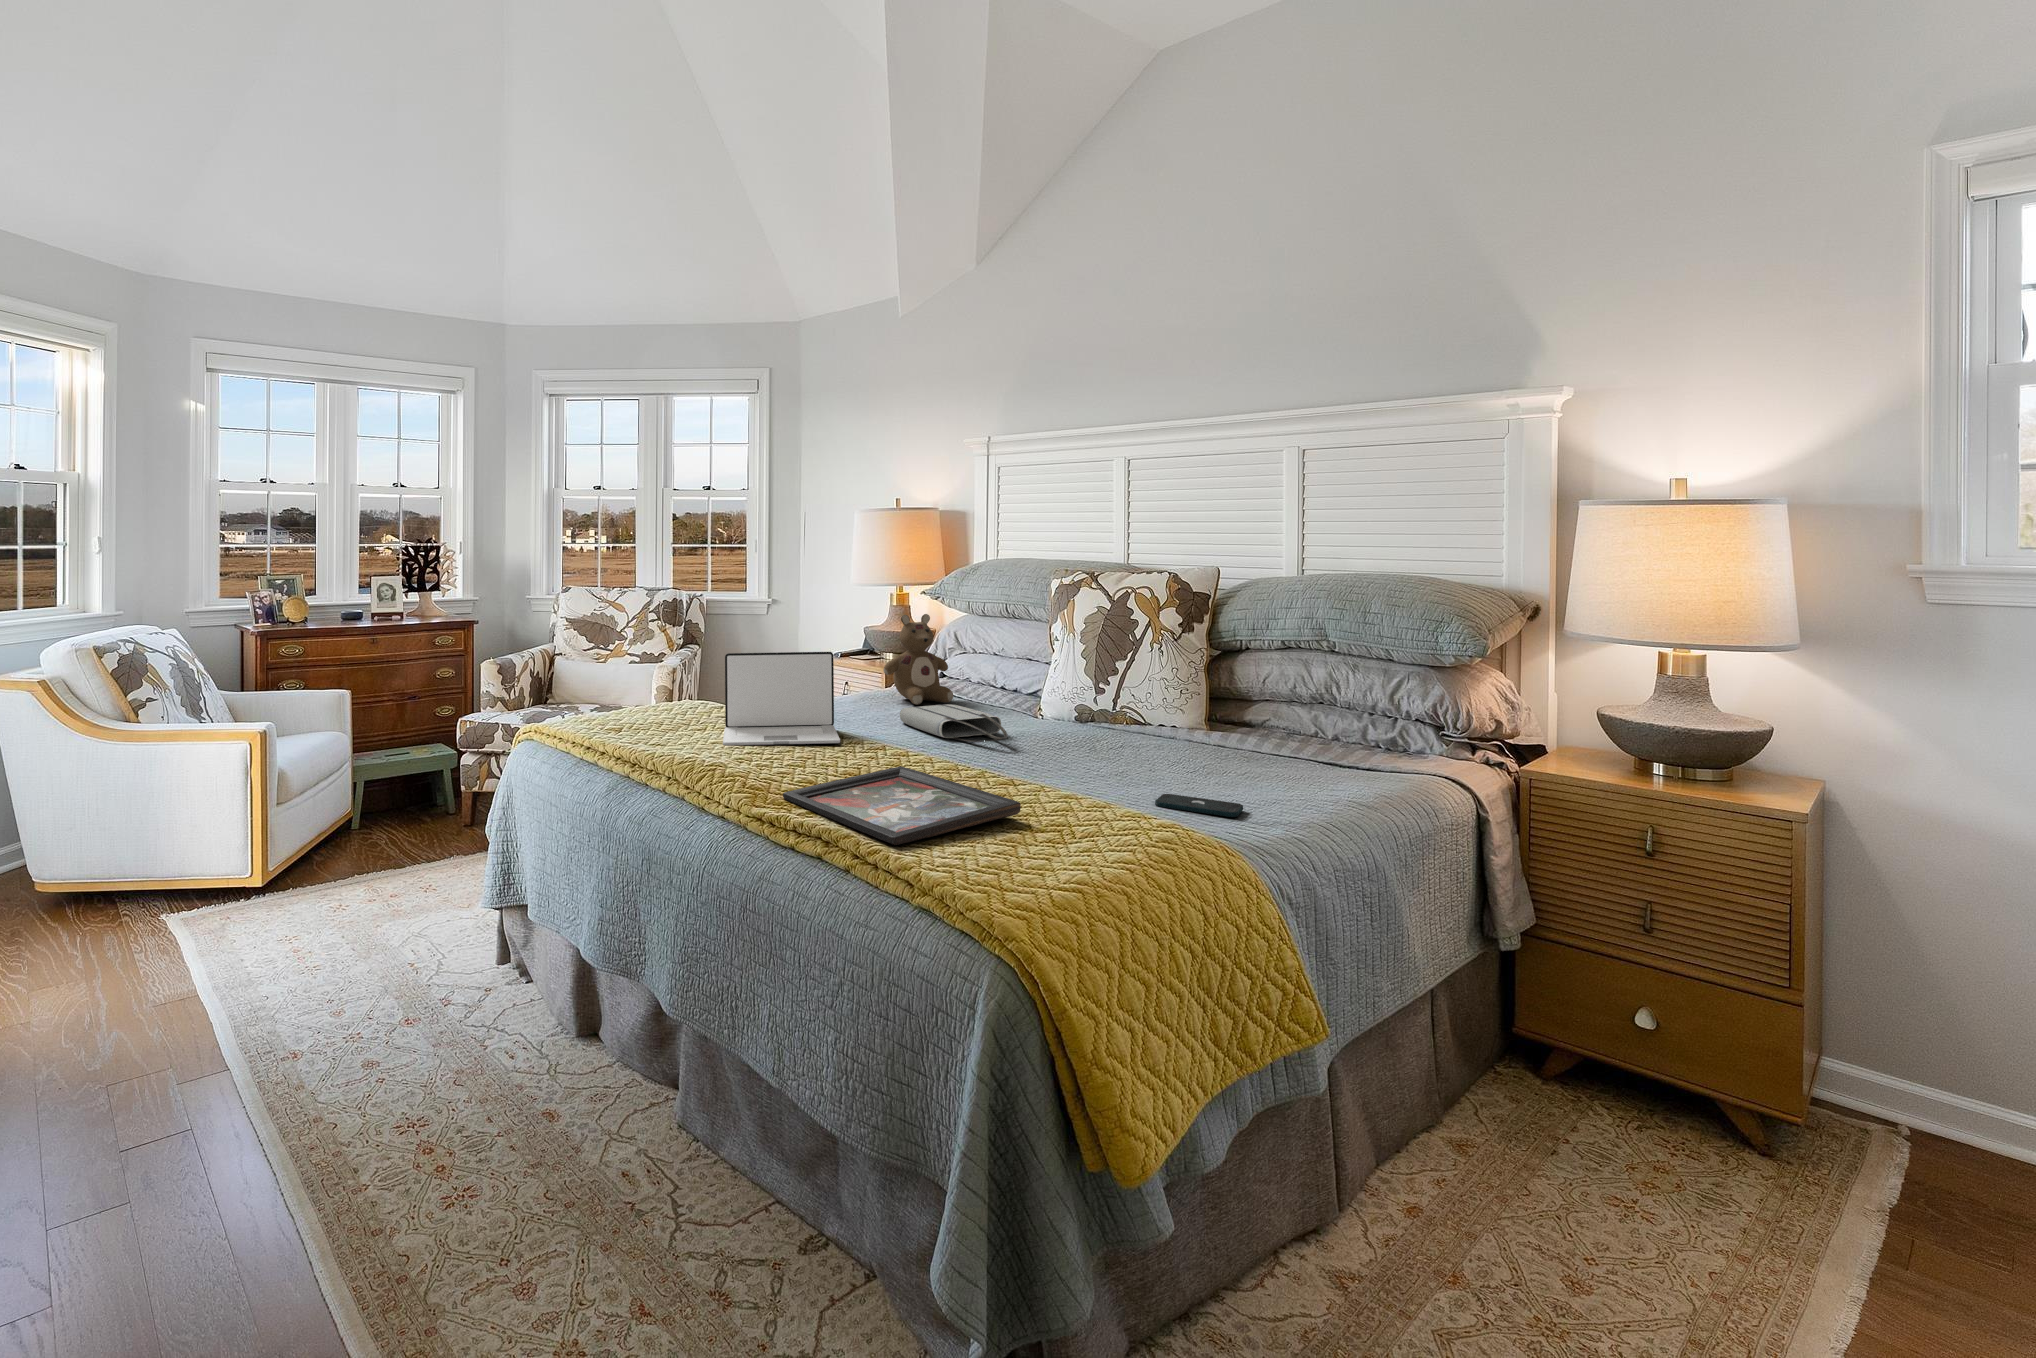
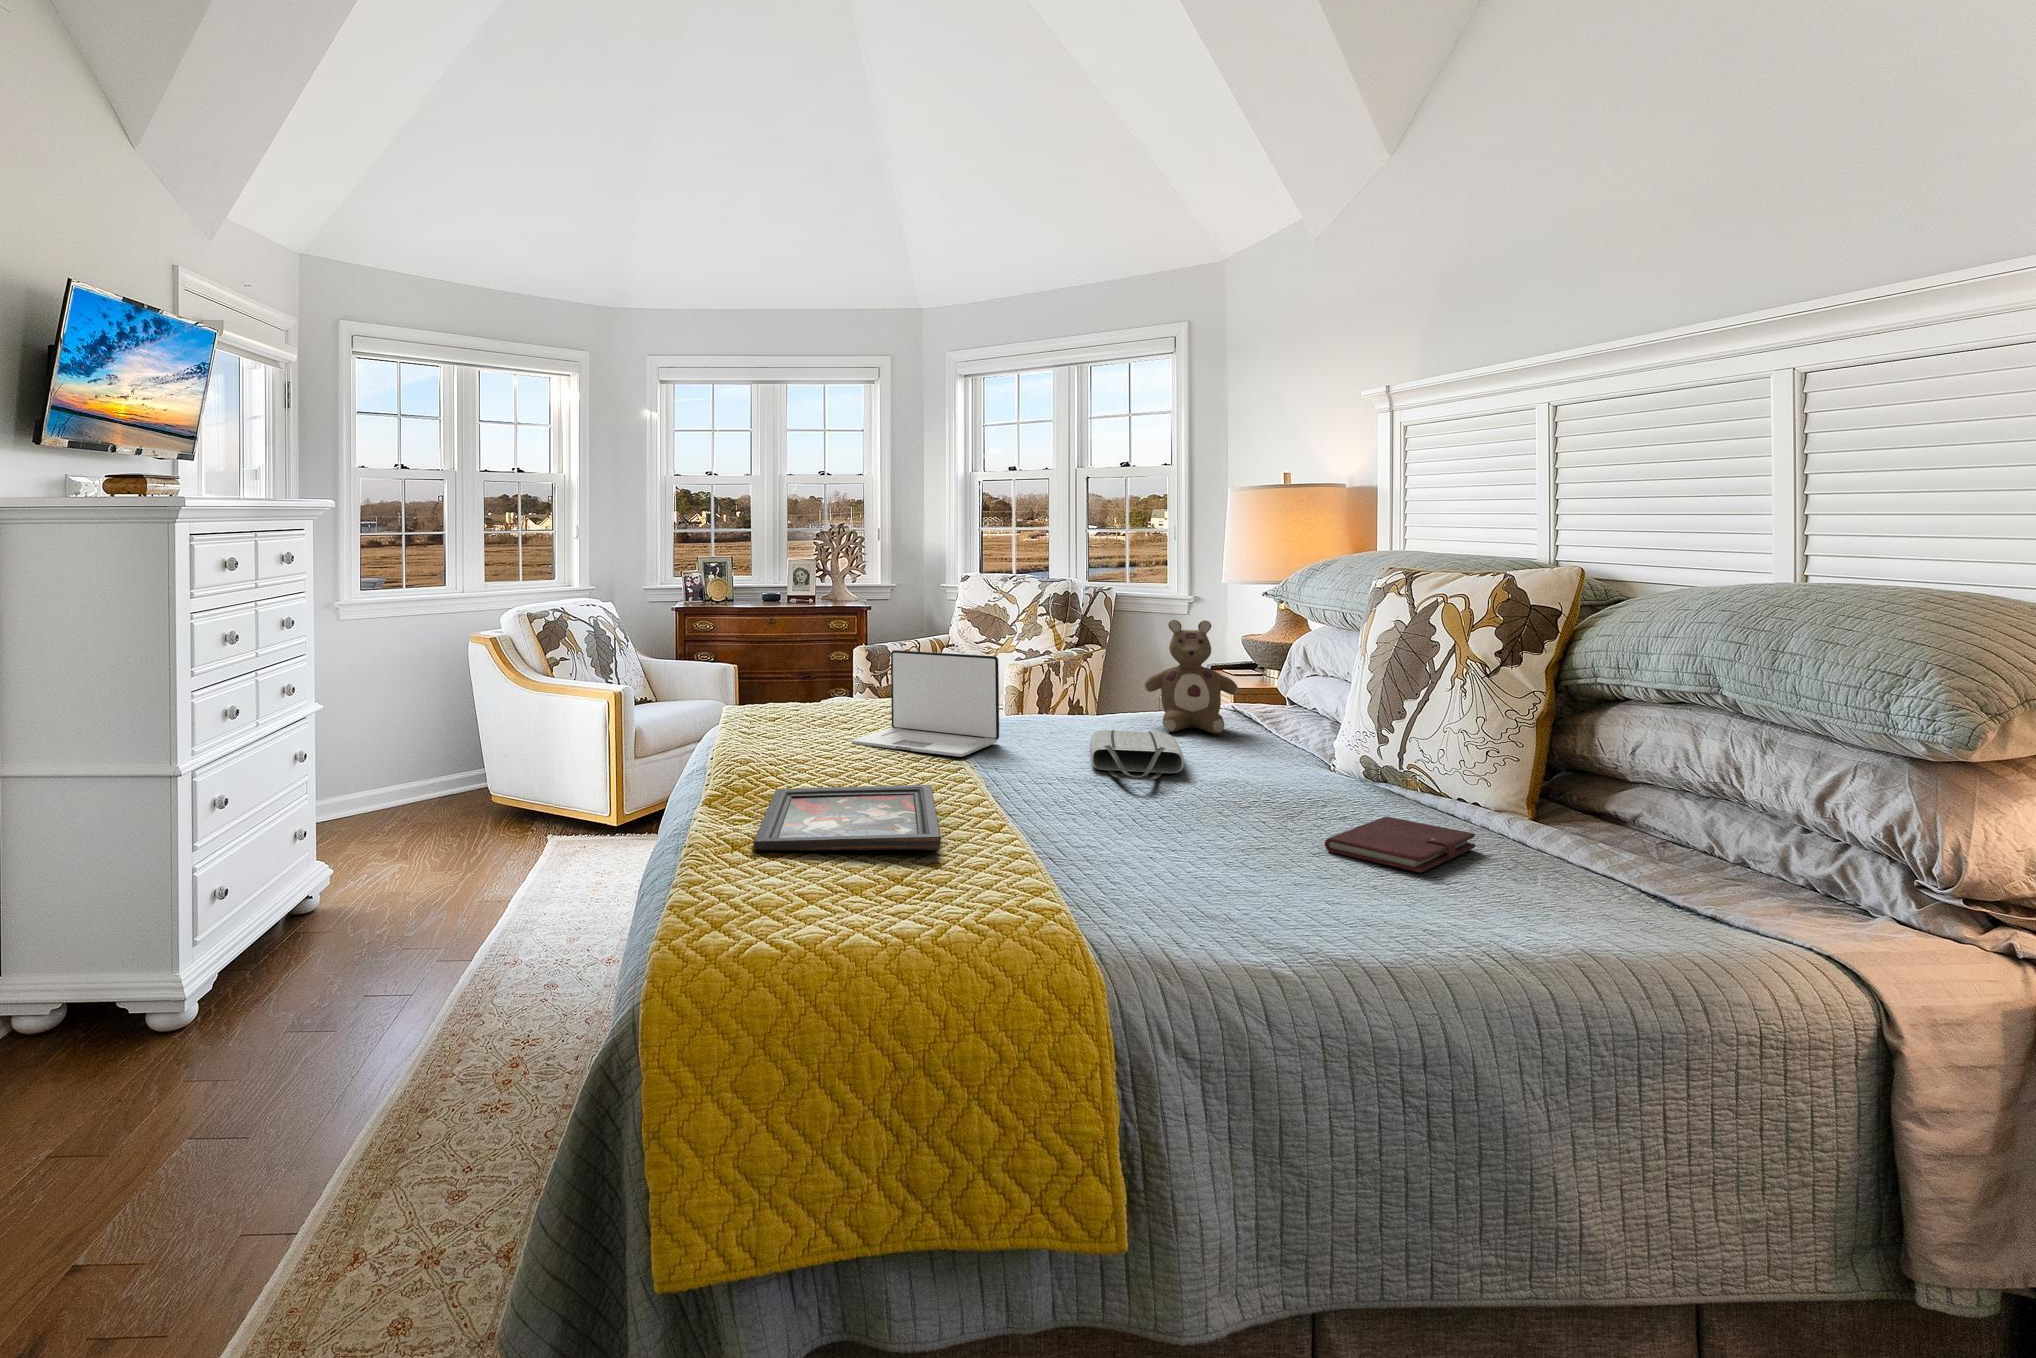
notebook: none [1168,741,1248,772] -> present [1325,817,1475,873]
smartphone: present [1155,794,1243,817] -> none [1153,869,1259,912]

